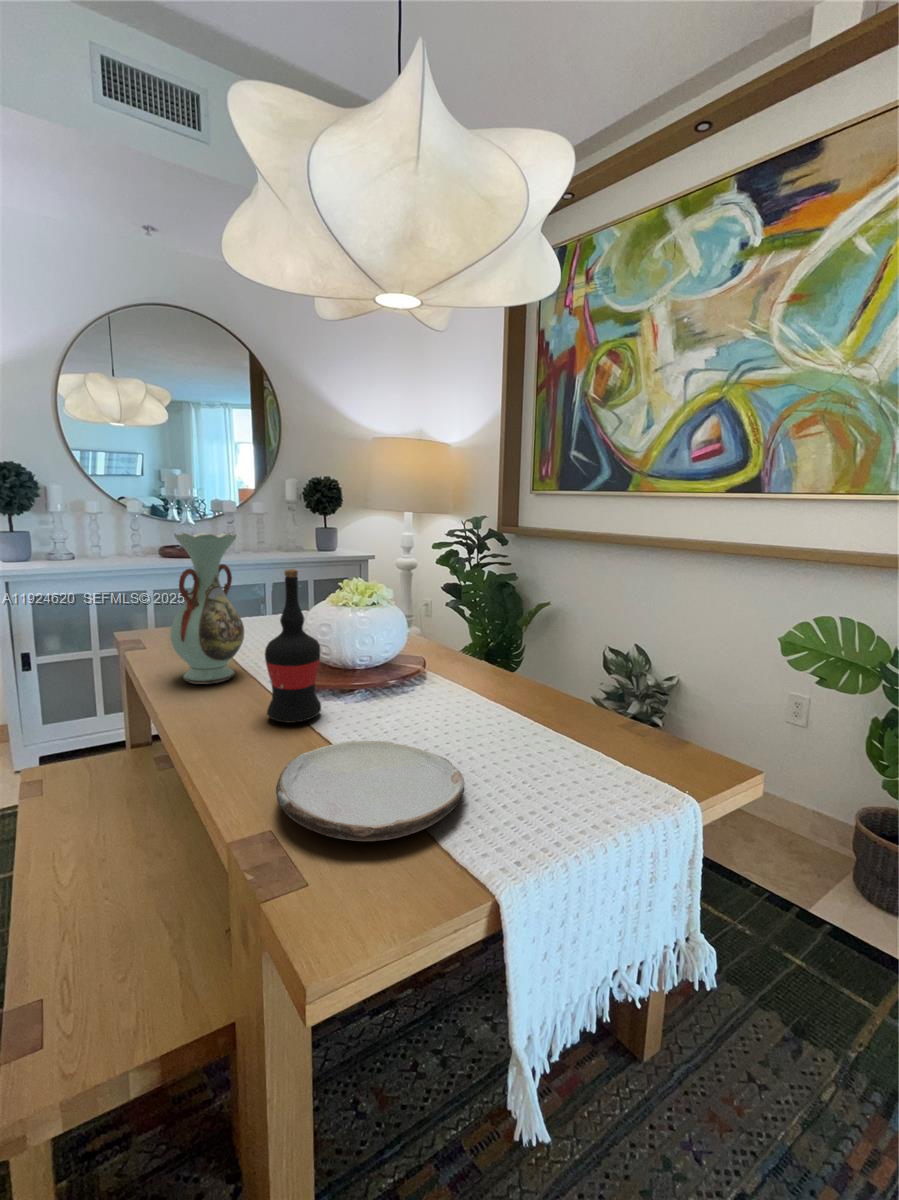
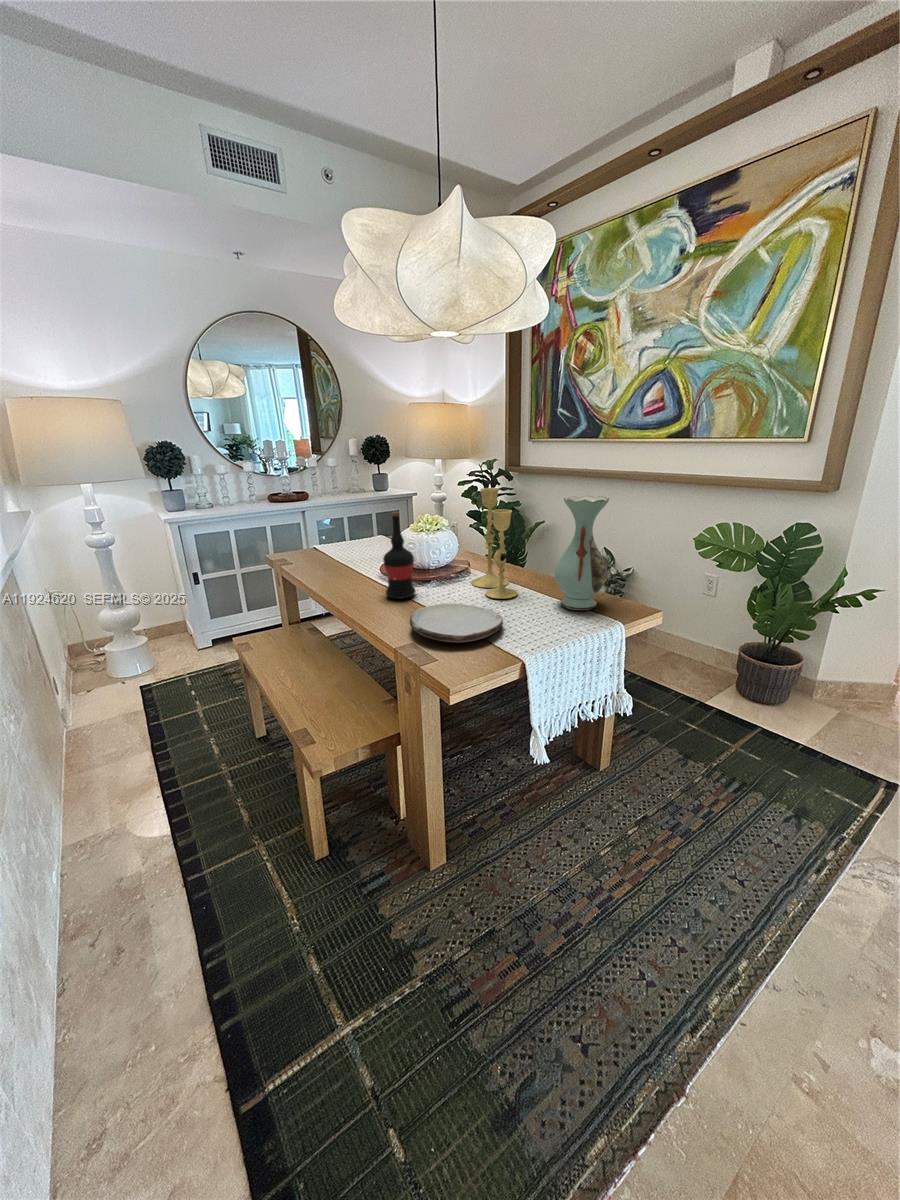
decorative vase: present [170,533,244,684] -> present [555,496,609,610]
candlestick: none [424,540,500,732] -> present [471,488,518,599]

